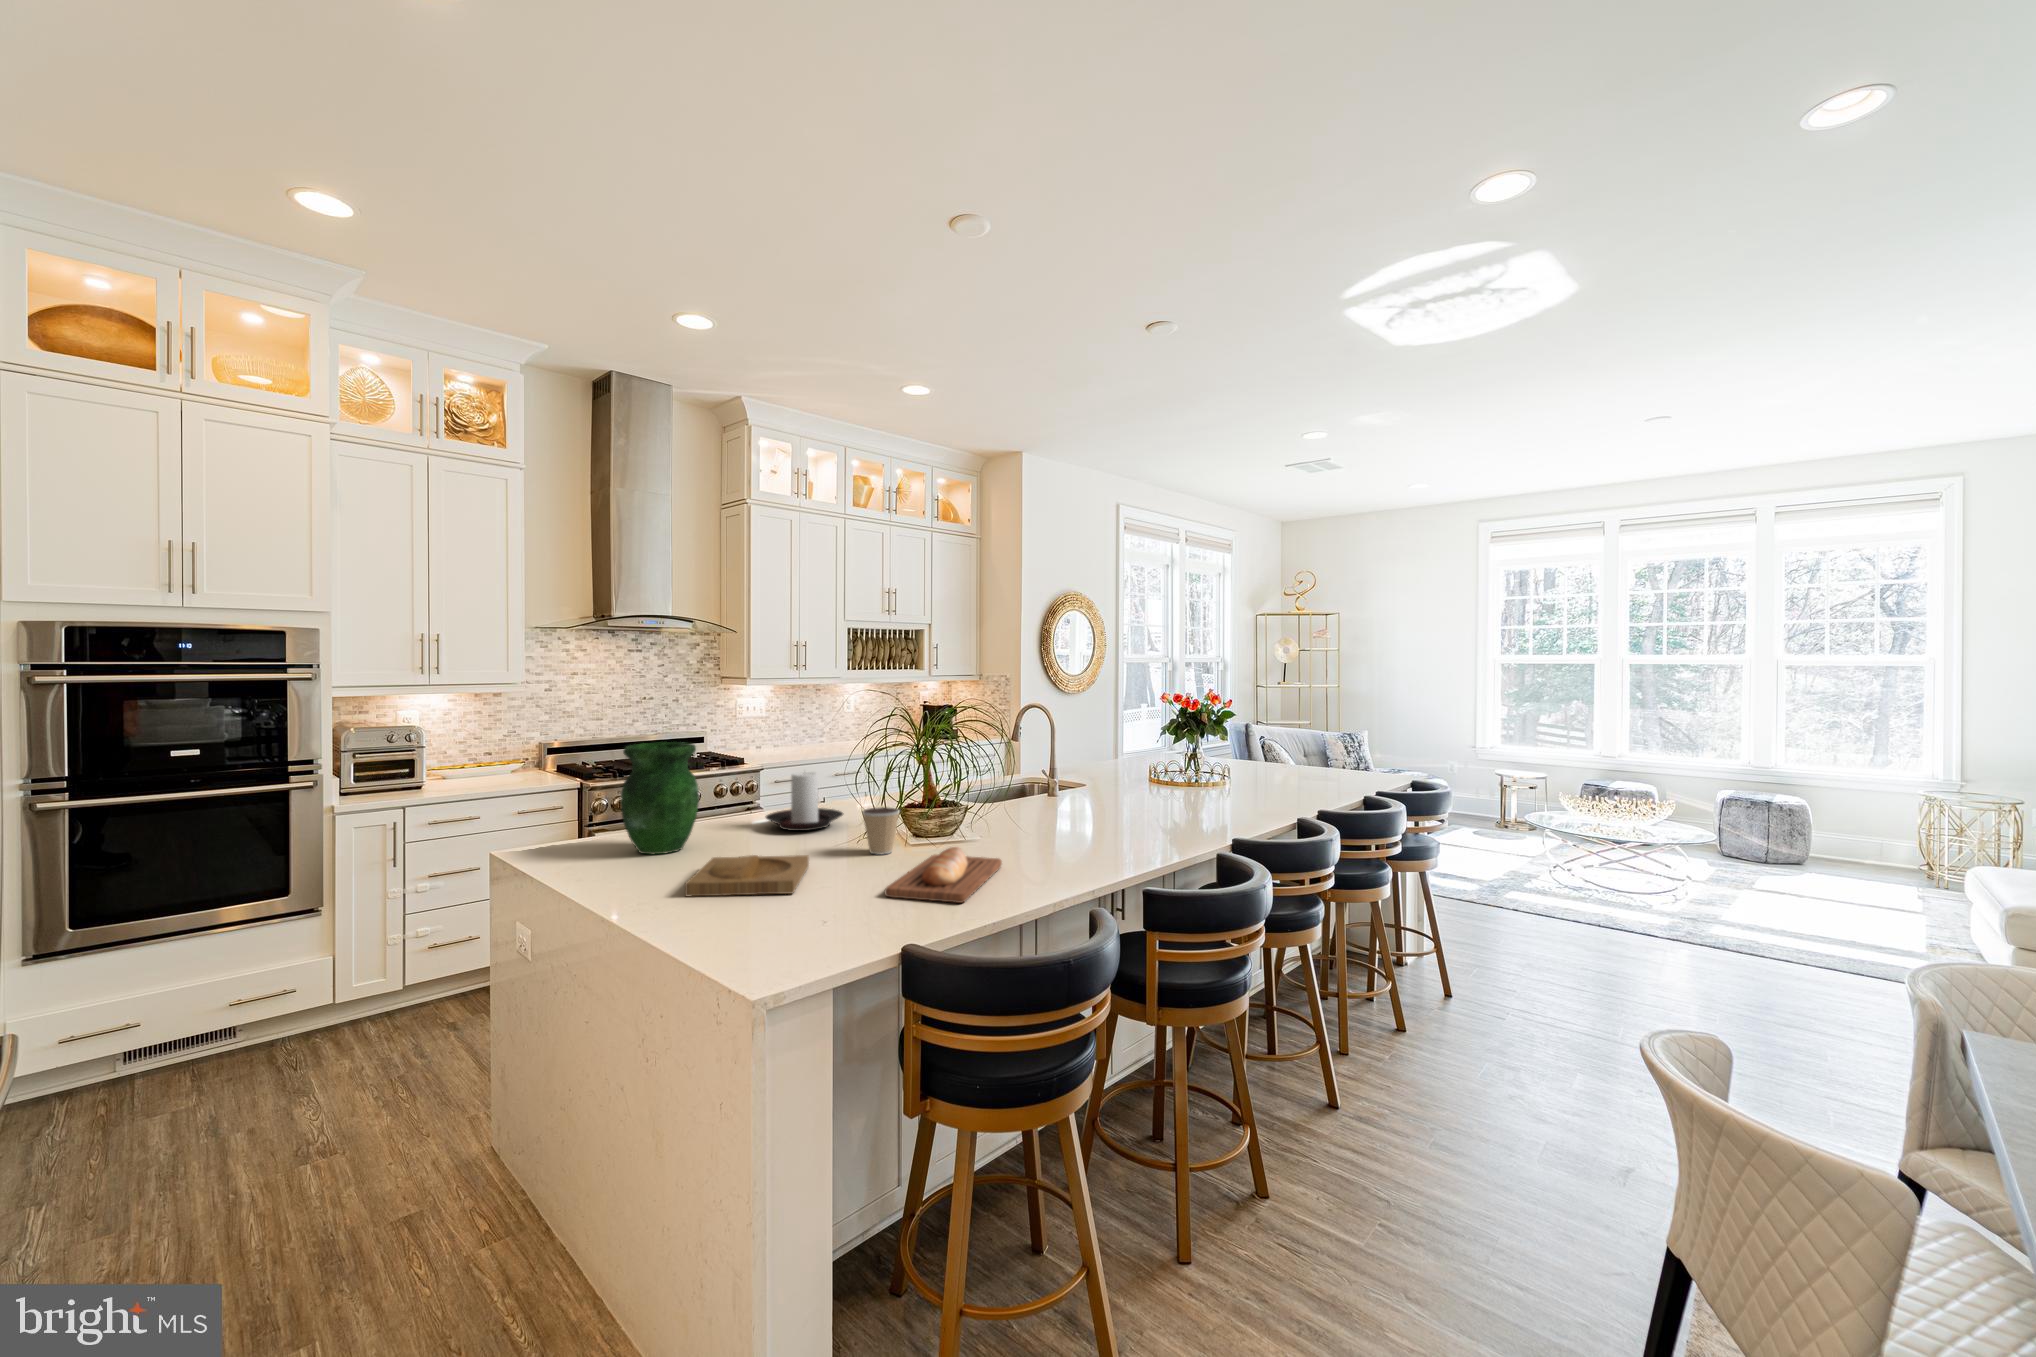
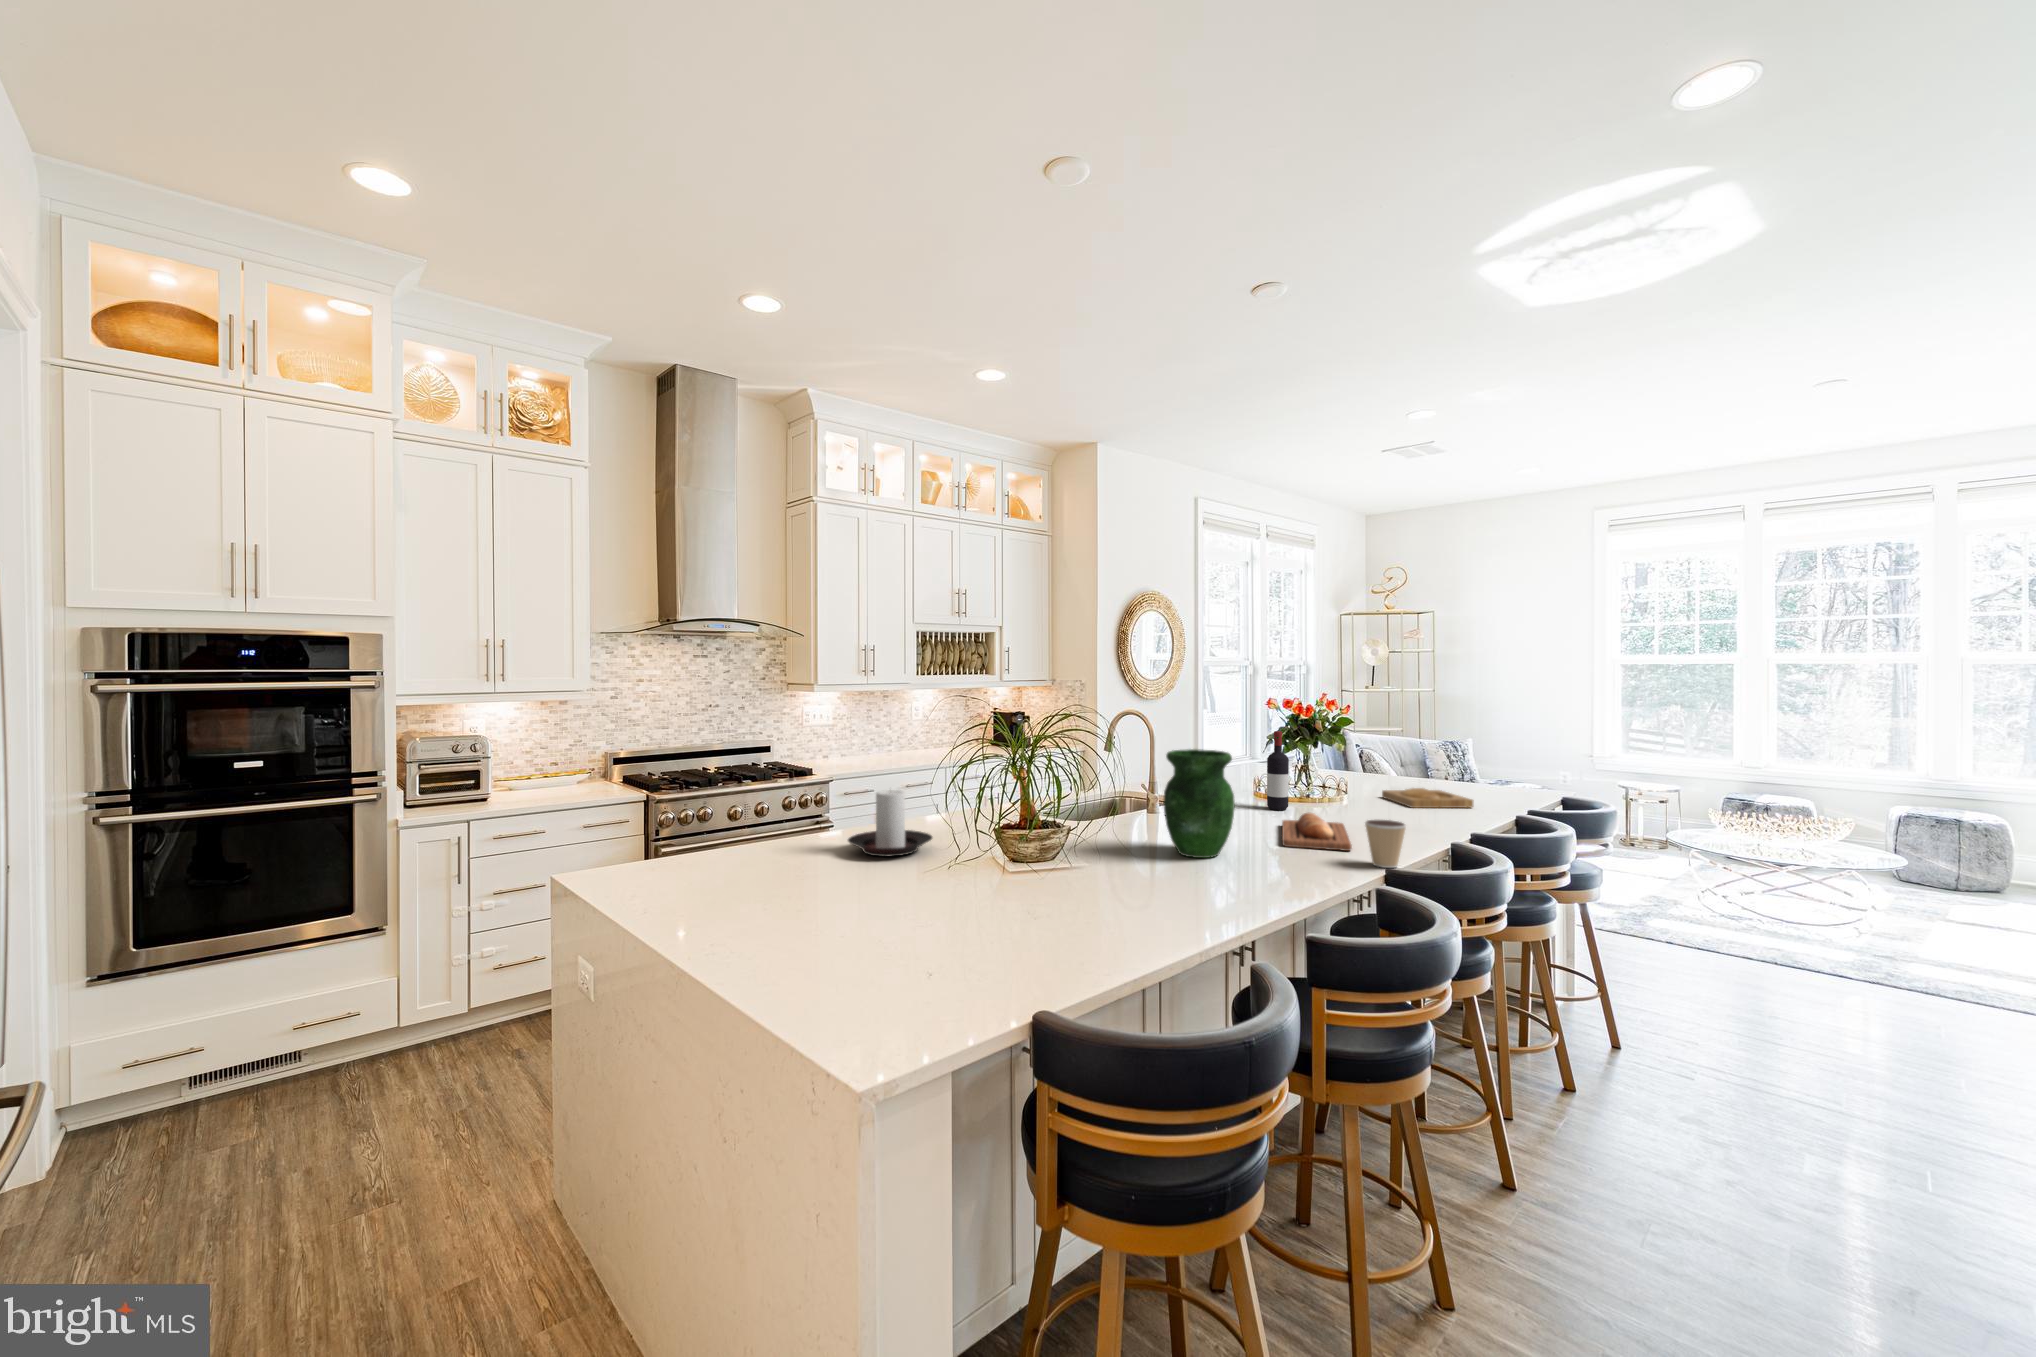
wine bottle: none [1154,721,1173,791] -> present [1267,731,1289,810]
vase: present [620,742,699,854] -> present [1163,749,1235,858]
coffee cup: present [863,807,899,854] -> present [1365,820,1406,868]
bread loaf: present [885,847,1002,903] -> present [1282,813,1352,851]
tray: present [685,855,809,896] -> present [1382,788,1473,808]

